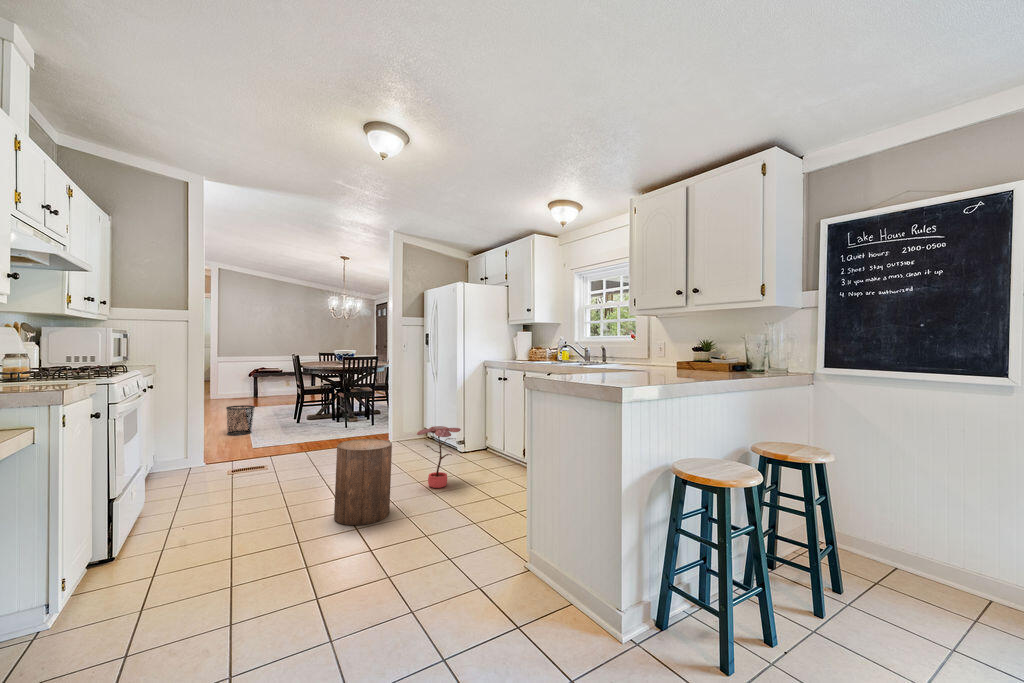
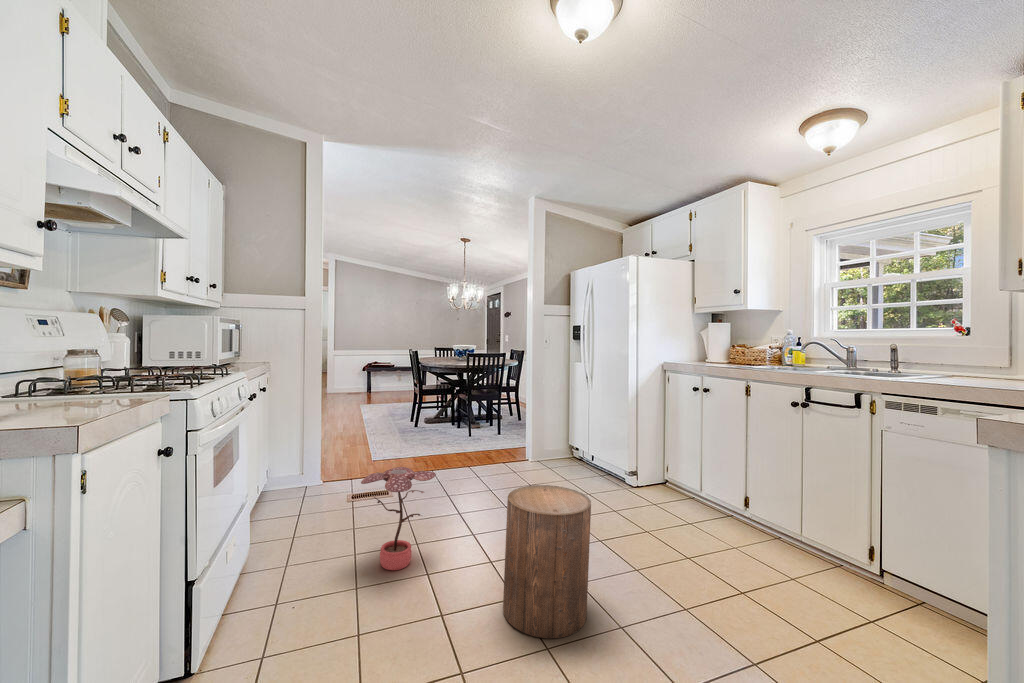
waste bin: present [226,405,255,435] -> none [344,406,373,441]
potted plant: present [417,426,461,488] -> present [361,467,436,570]

